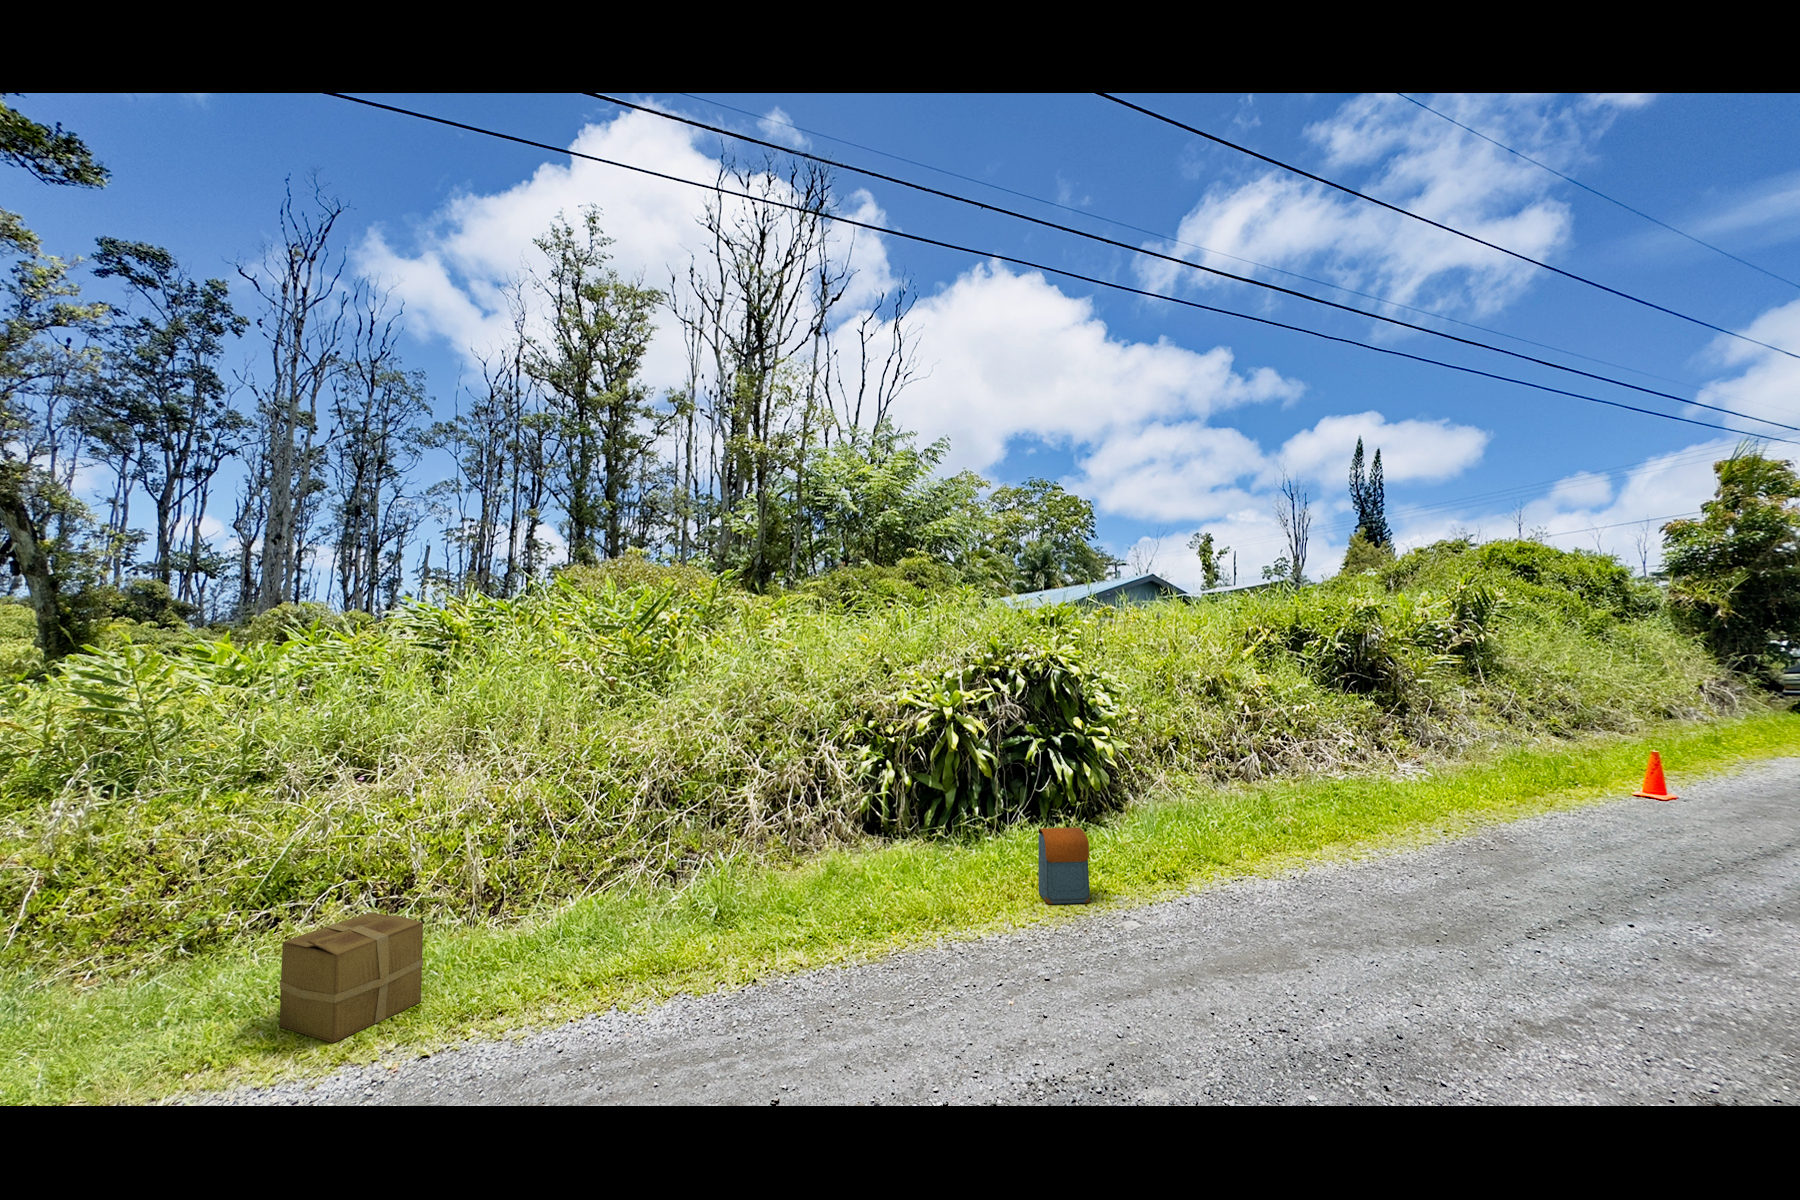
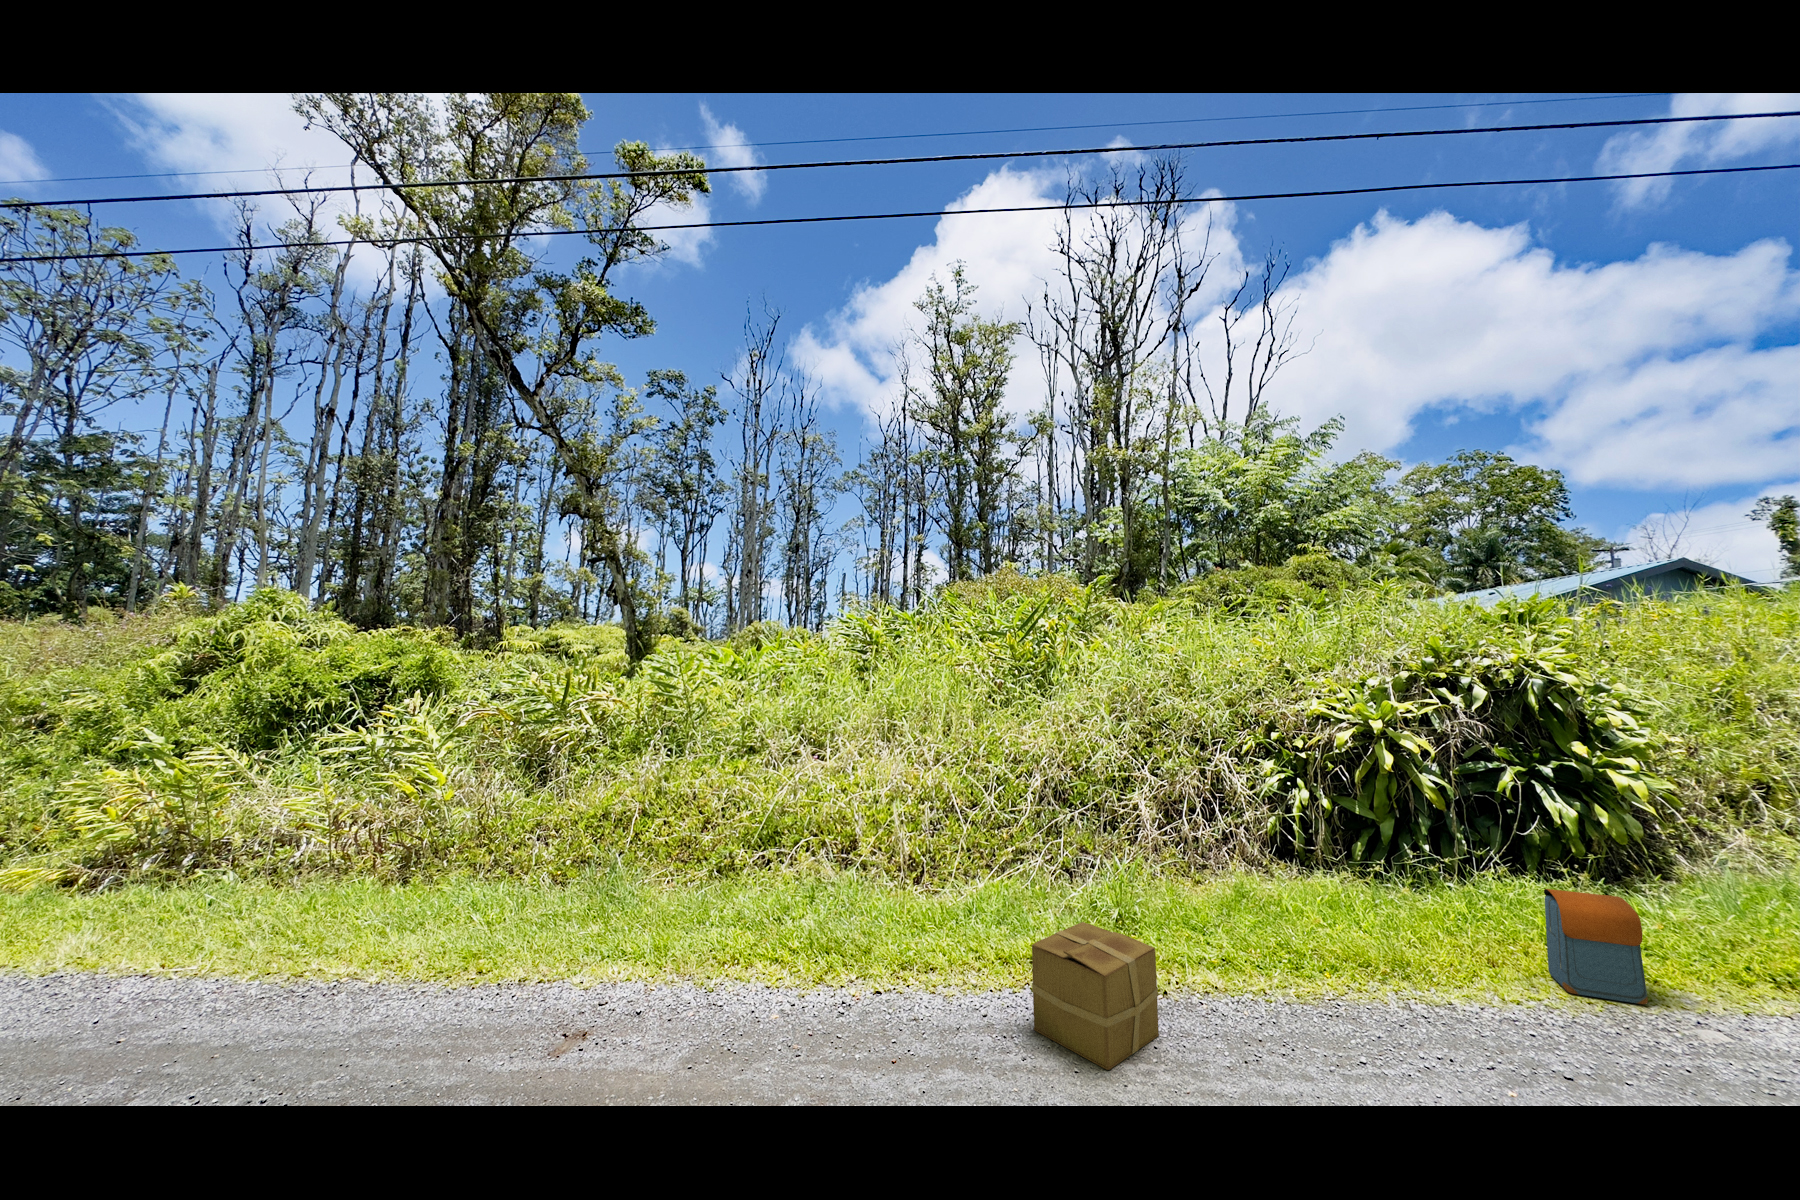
cardboard box: present [279,912,423,1042] -> present [1032,922,1159,1070]

